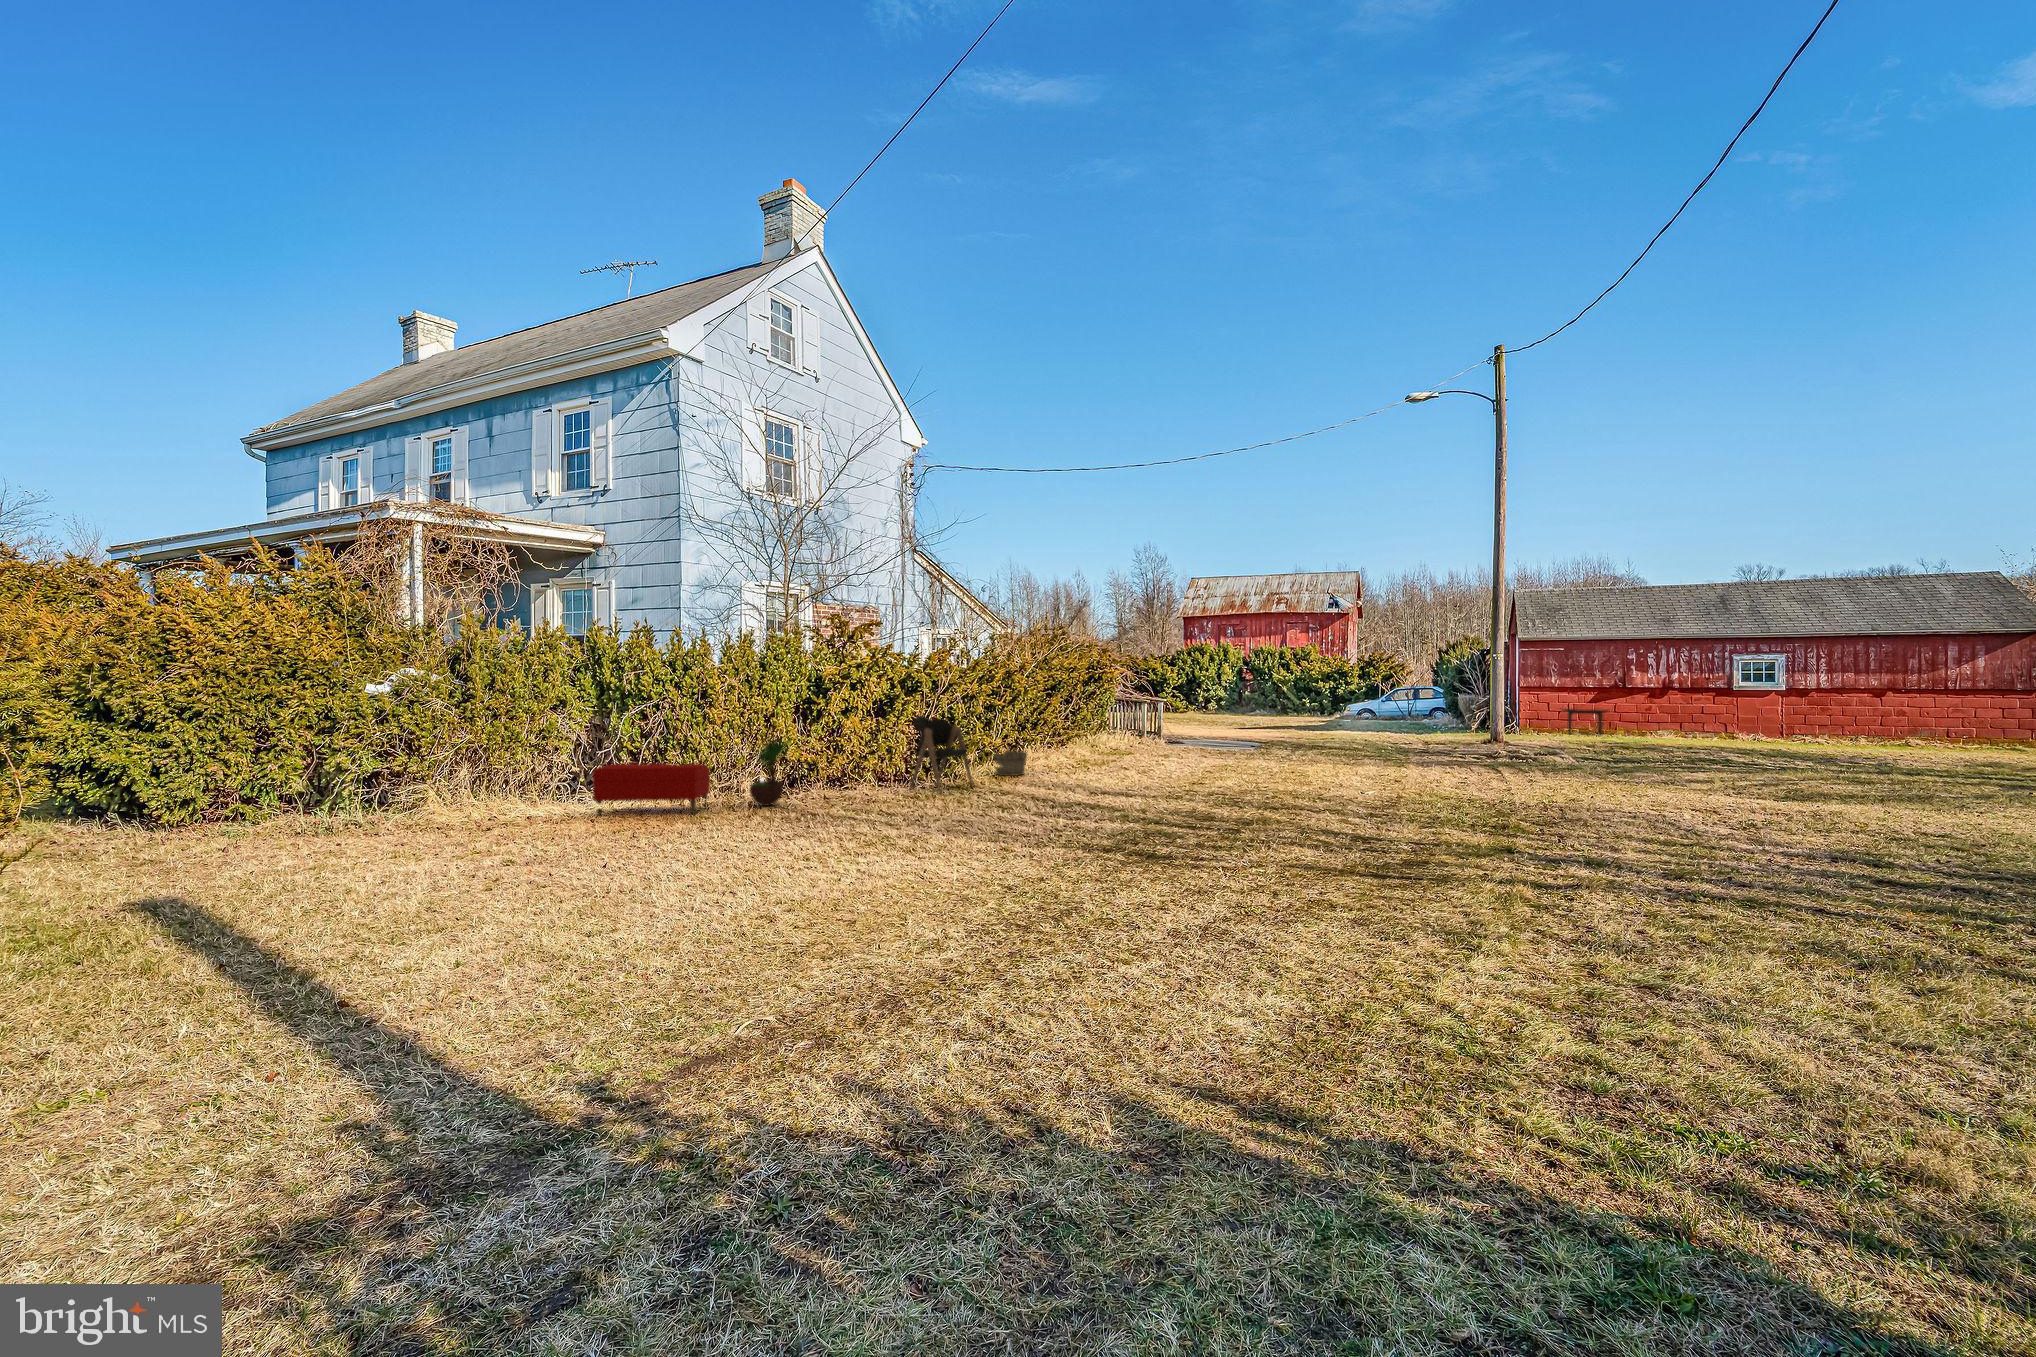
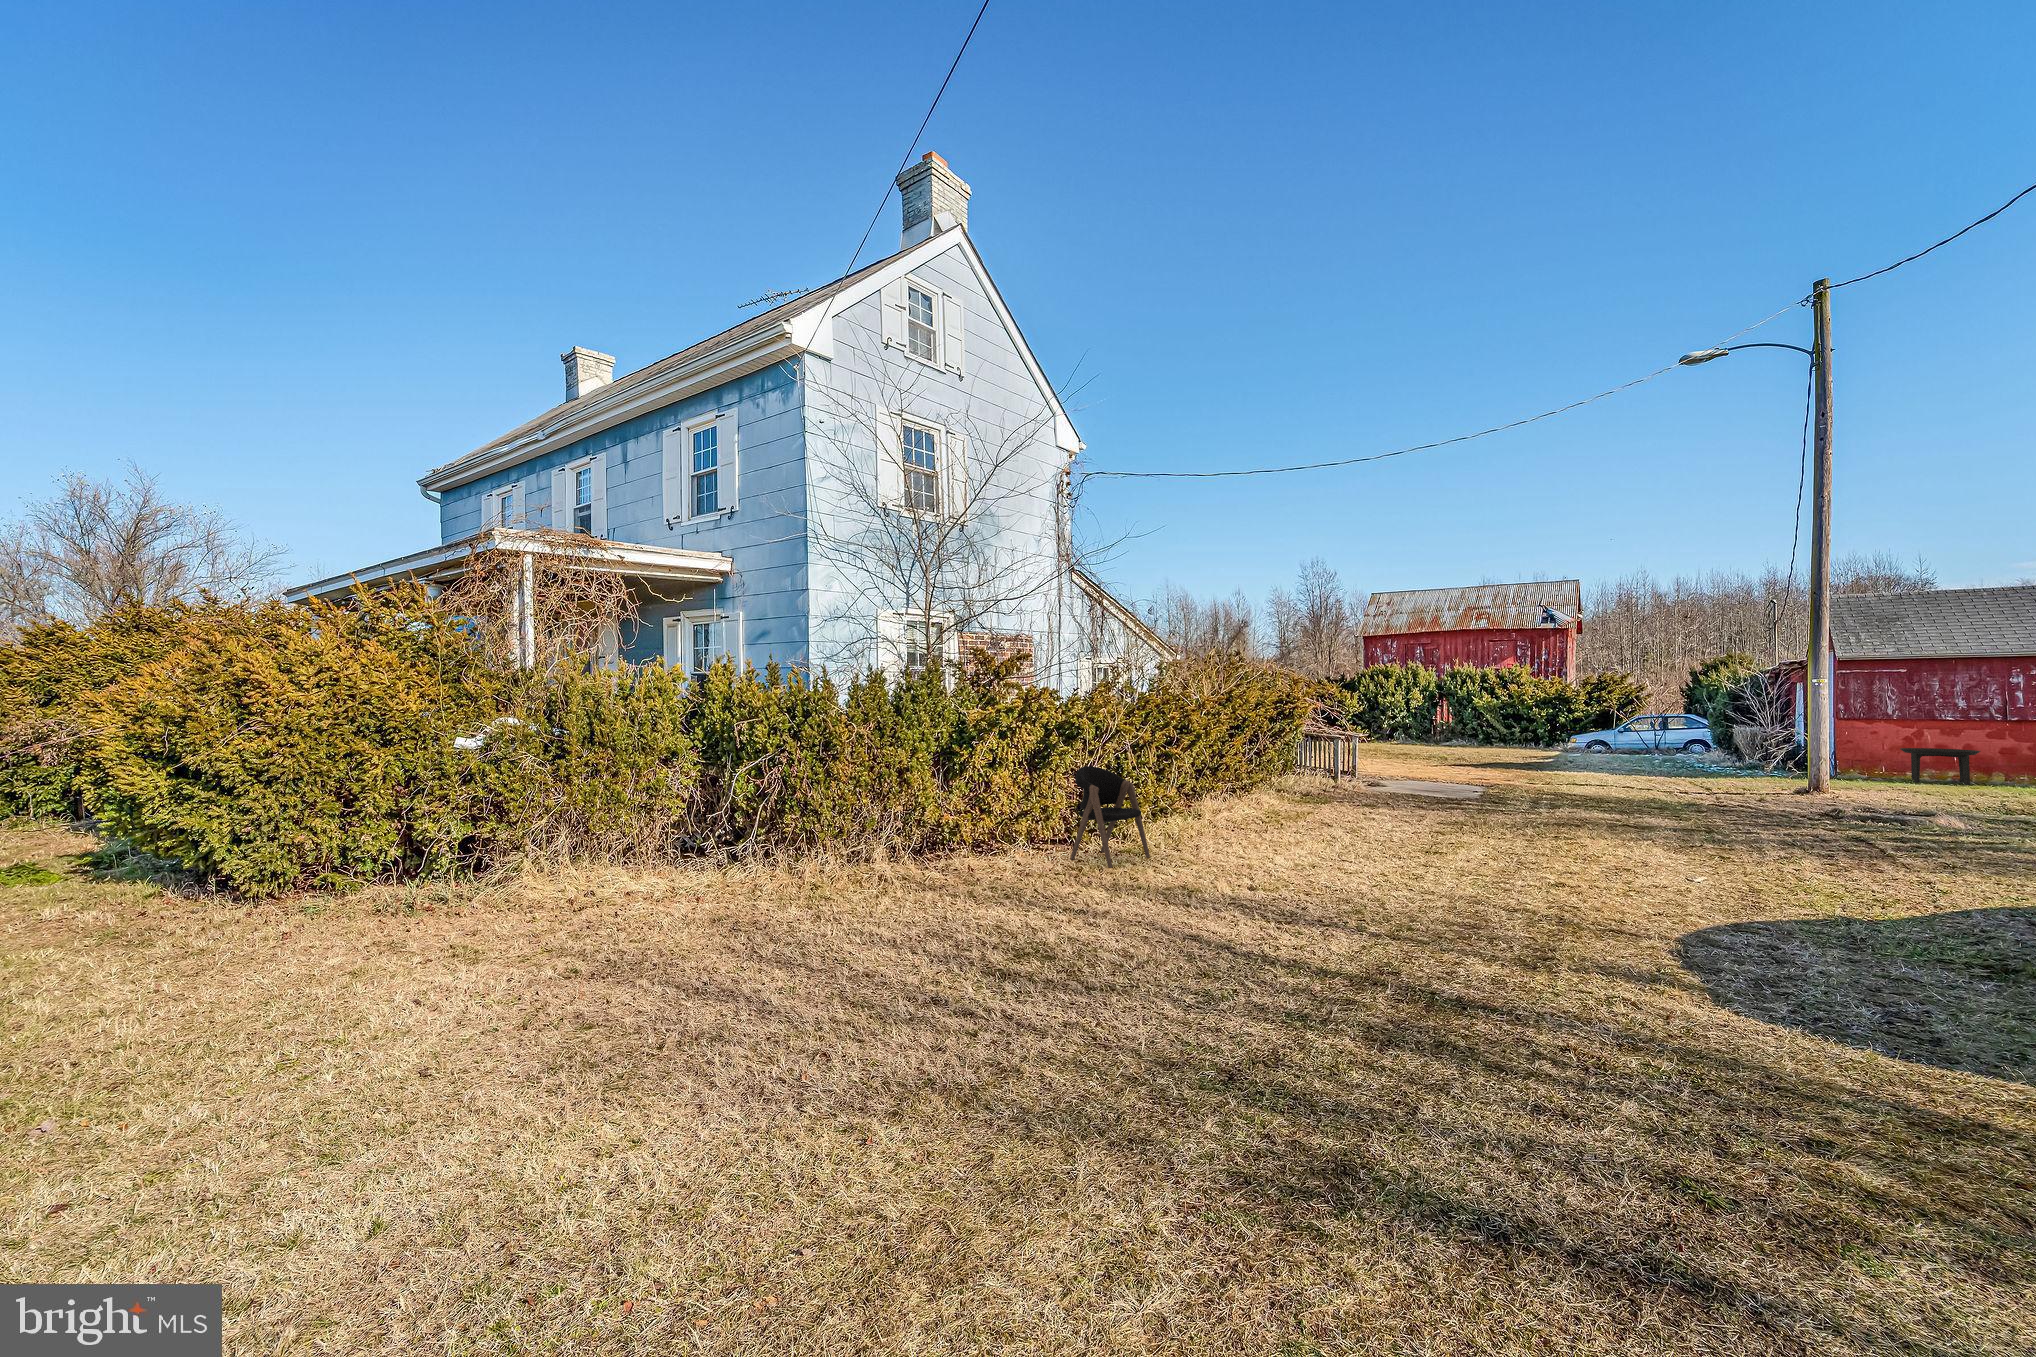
potted tree: present [750,739,789,806] -> none [881,791,932,882]
wooden bucket: present [994,748,1027,776] -> none [1169,799,1212,839]
bench: present [592,763,710,816] -> none [701,827,835,893]

